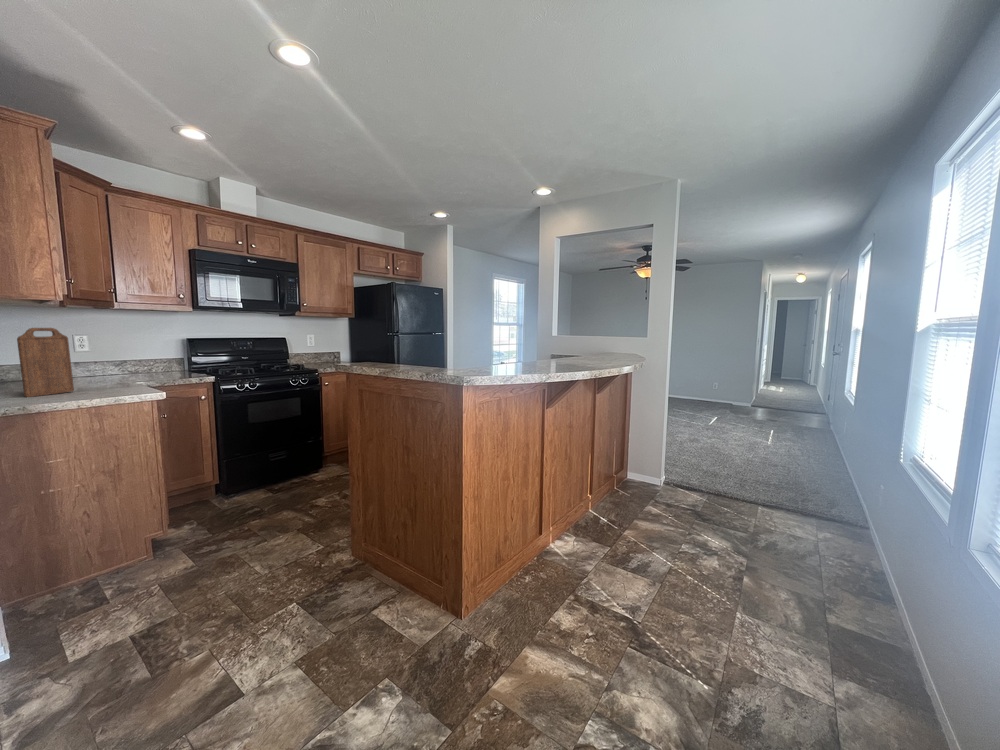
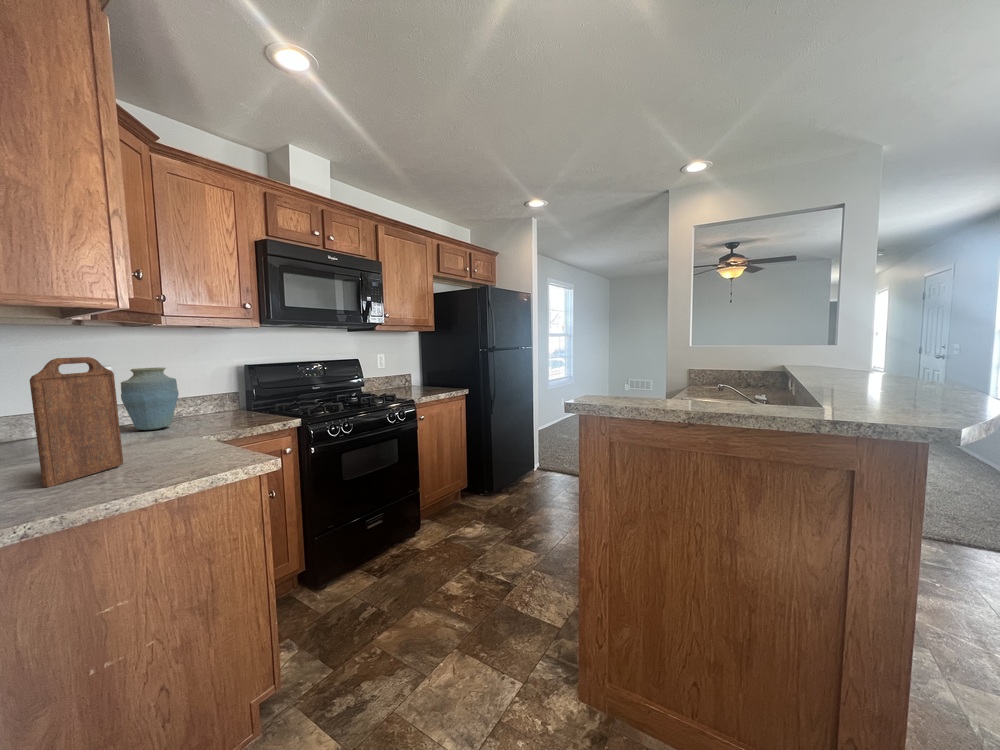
vase: none [92,338,133,379] -> present [121,368,179,430]

